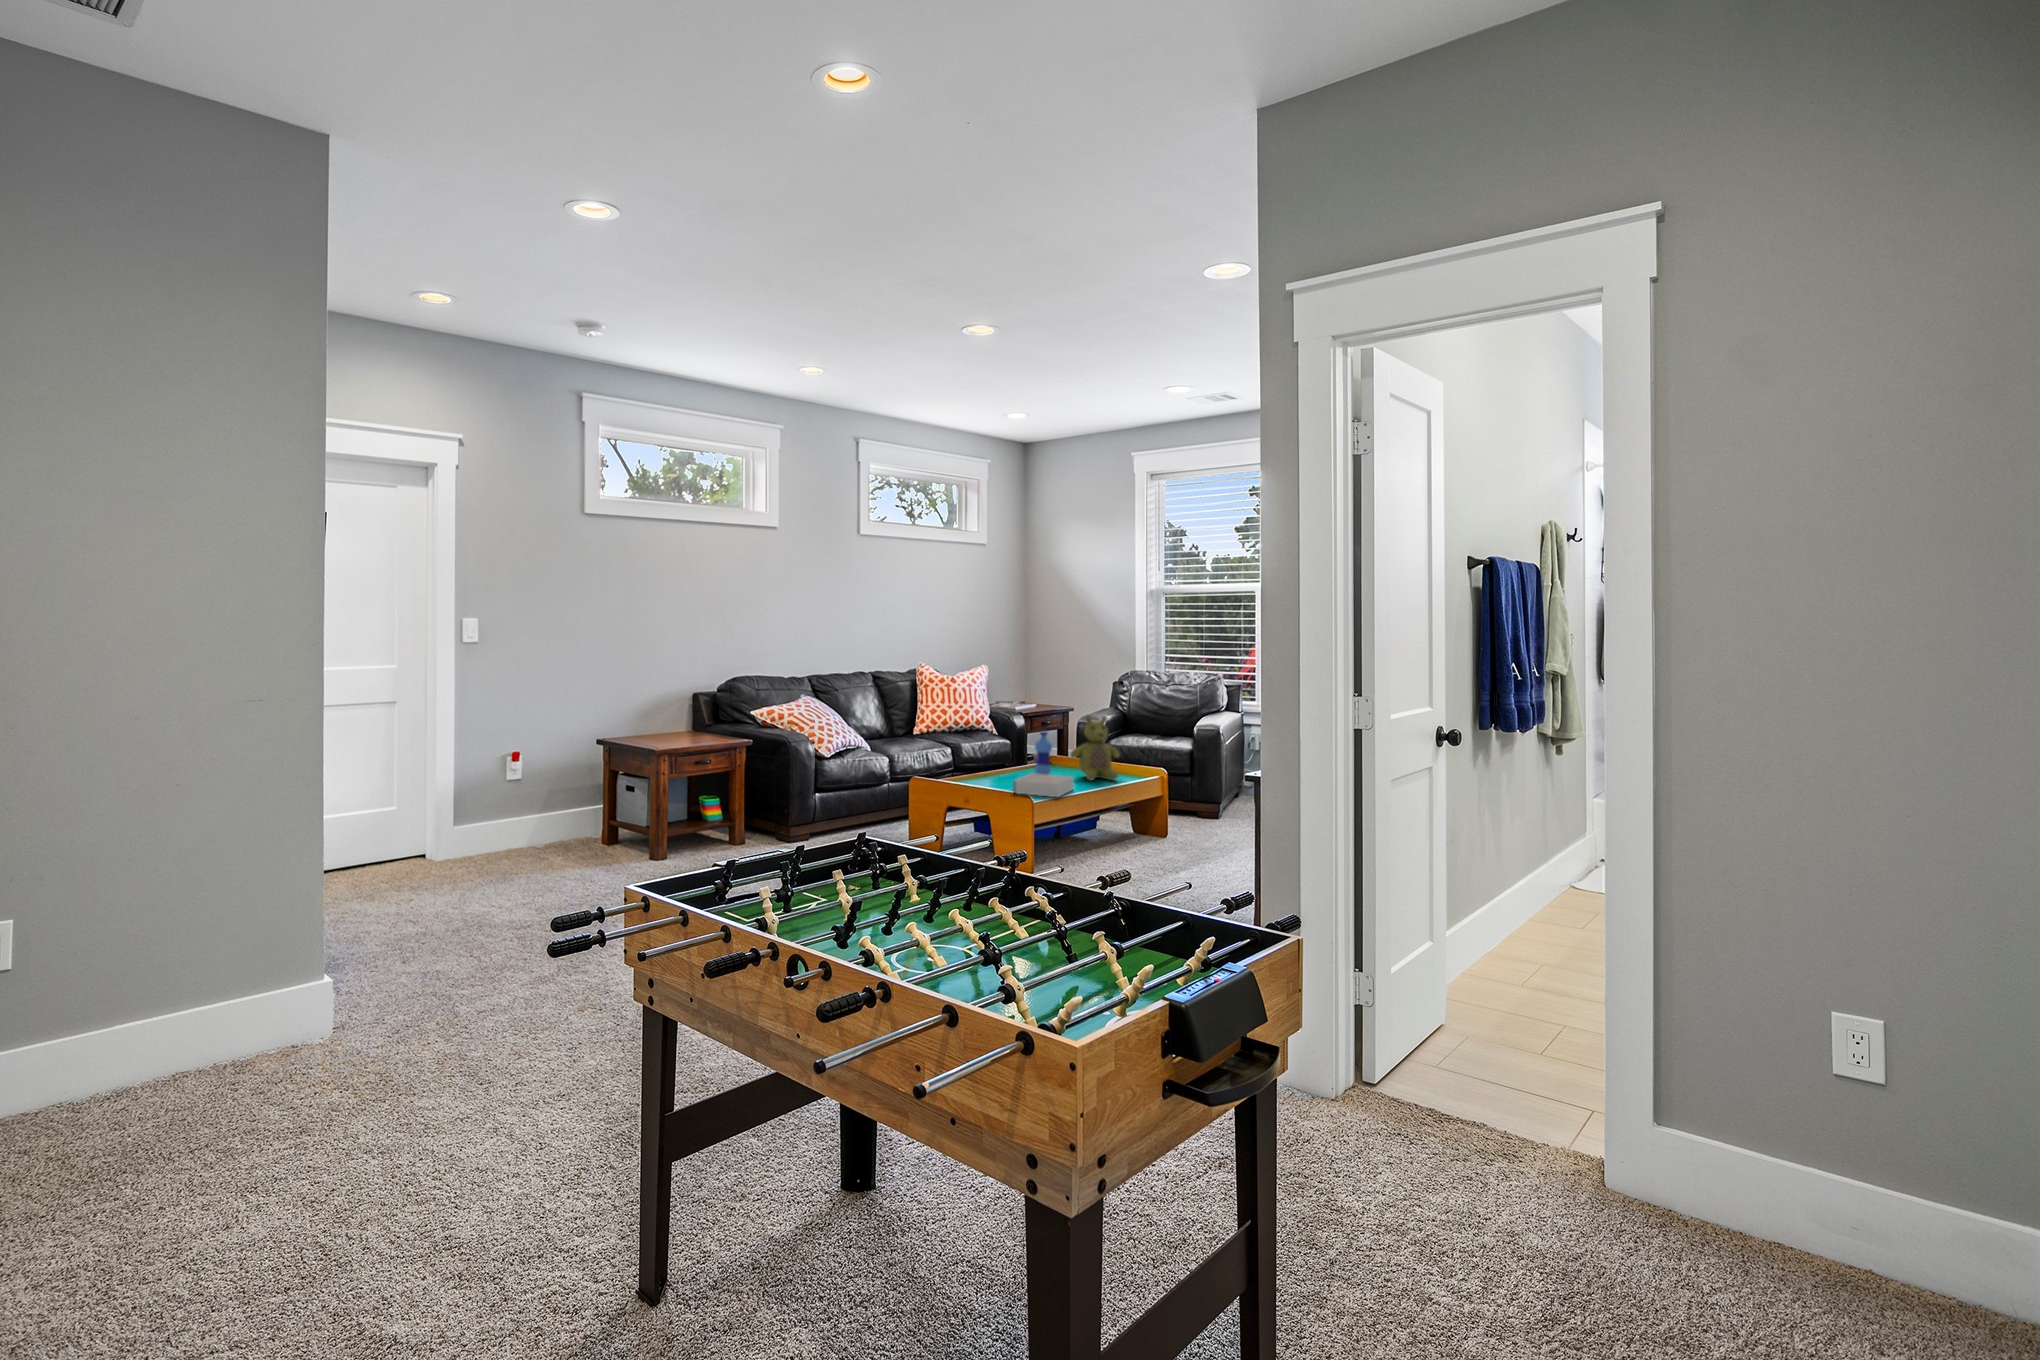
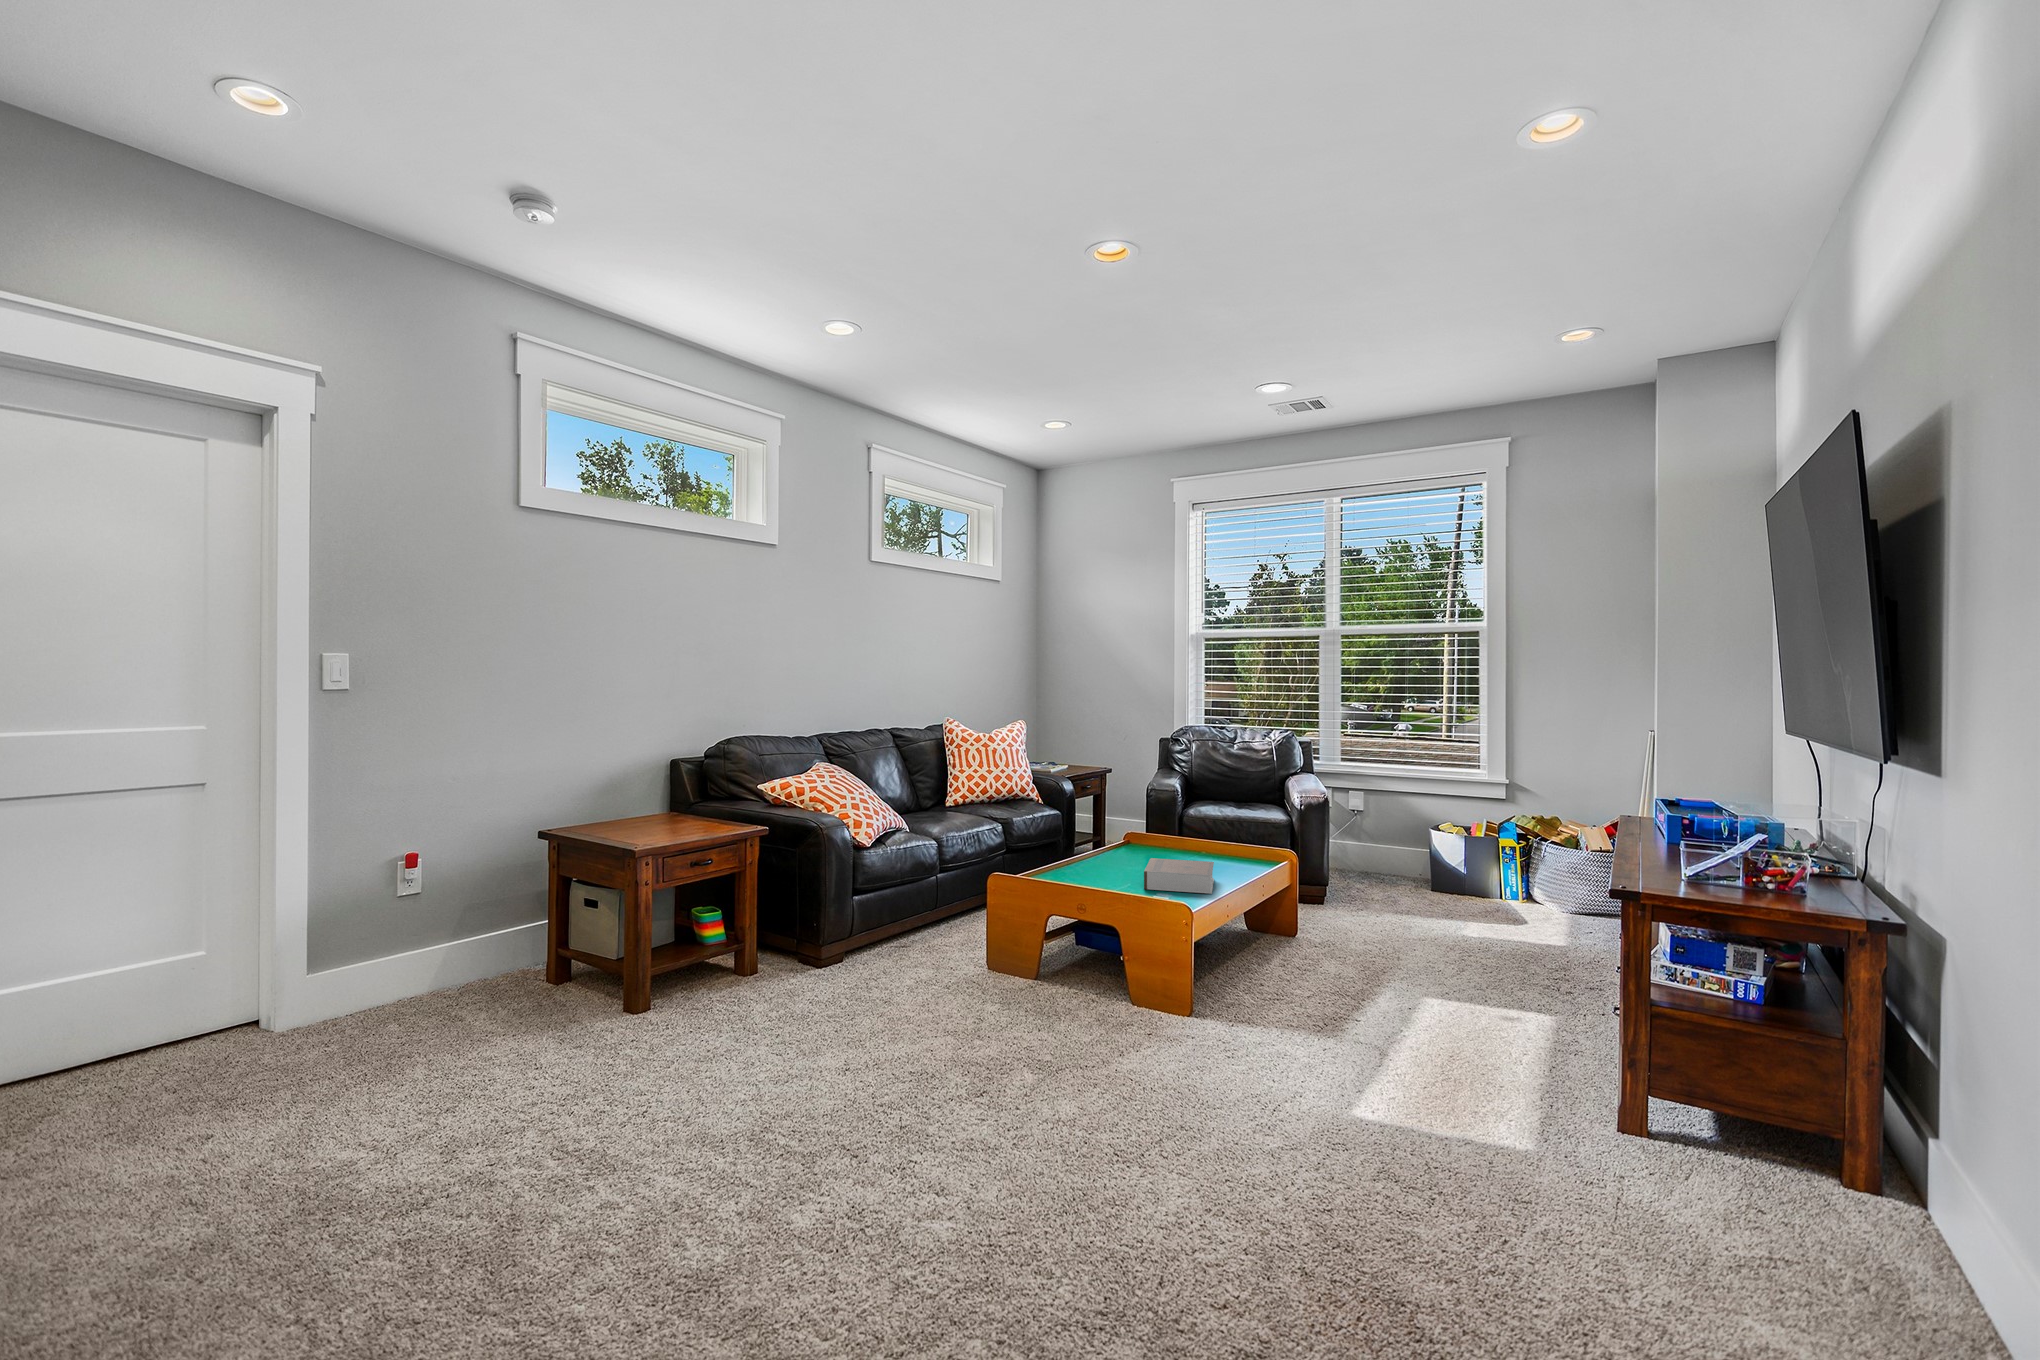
stuffed bear: present [1070,716,1120,780] -> none [1183,777,1252,864]
water bottle: present [1035,731,1052,775] -> none [1136,800,1161,860]

